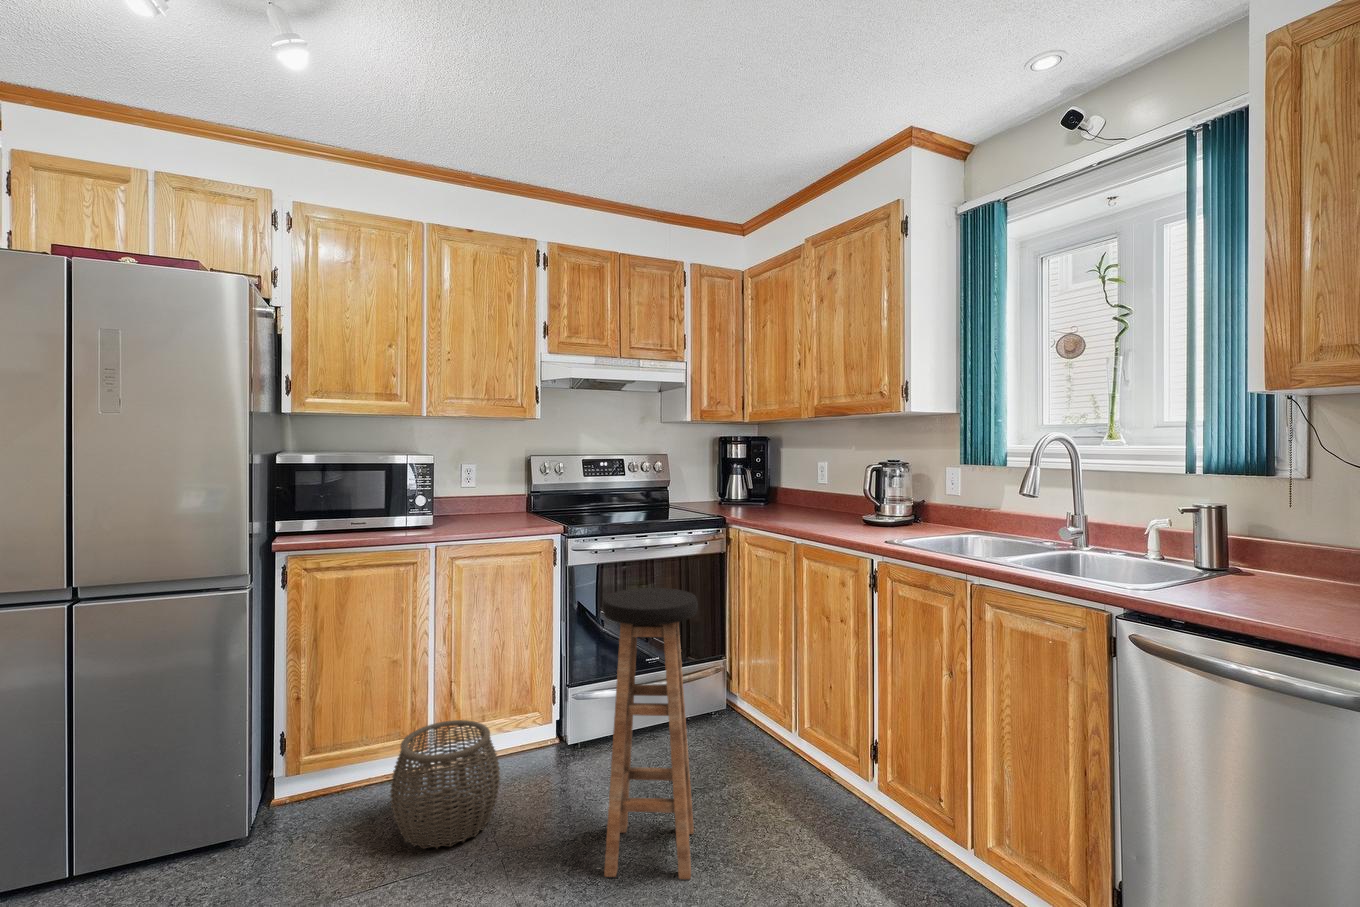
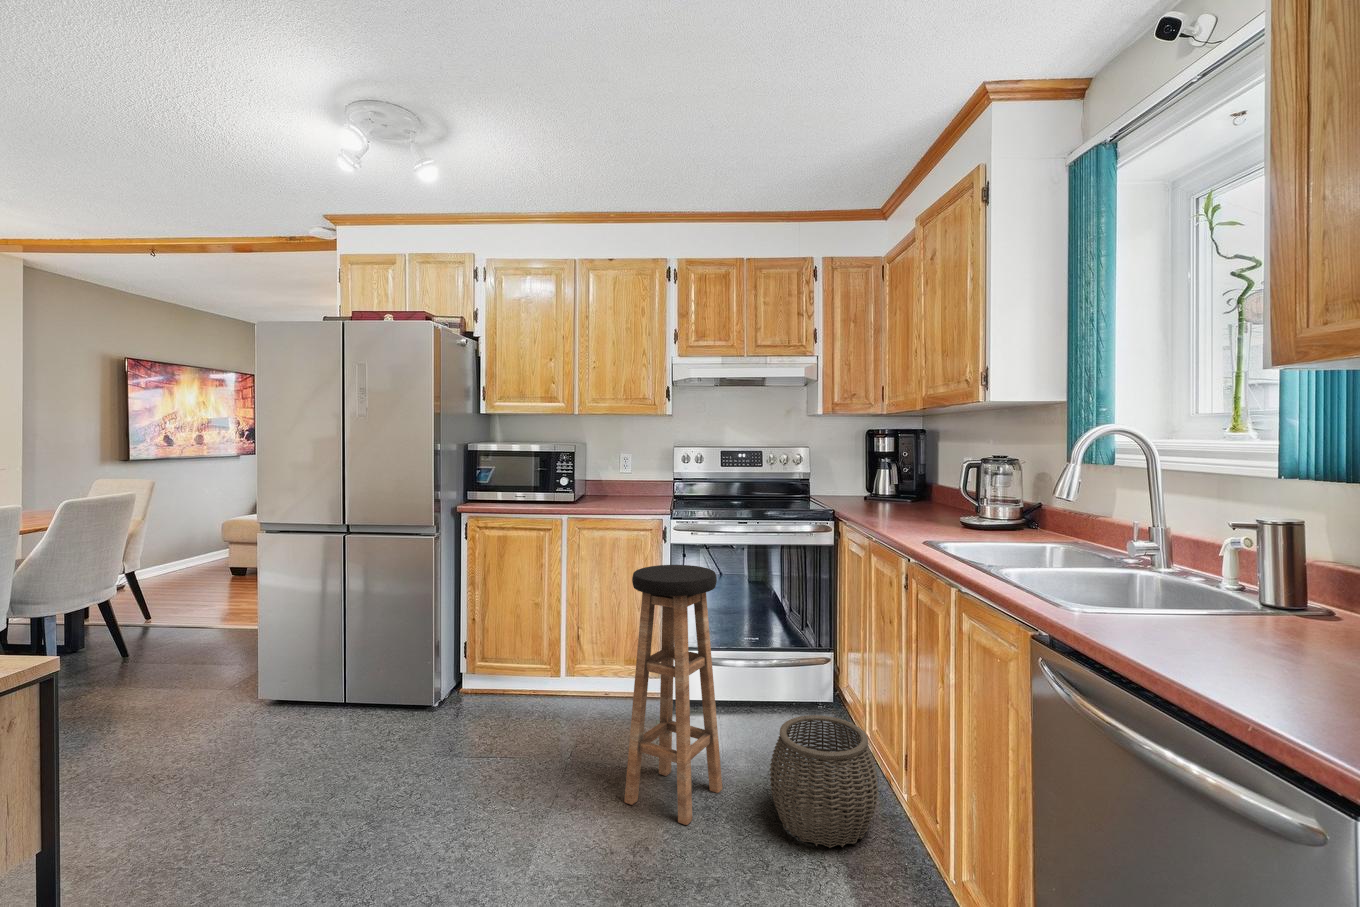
woven basket: present [390,720,500,848] -> present [770,715,878,848]

